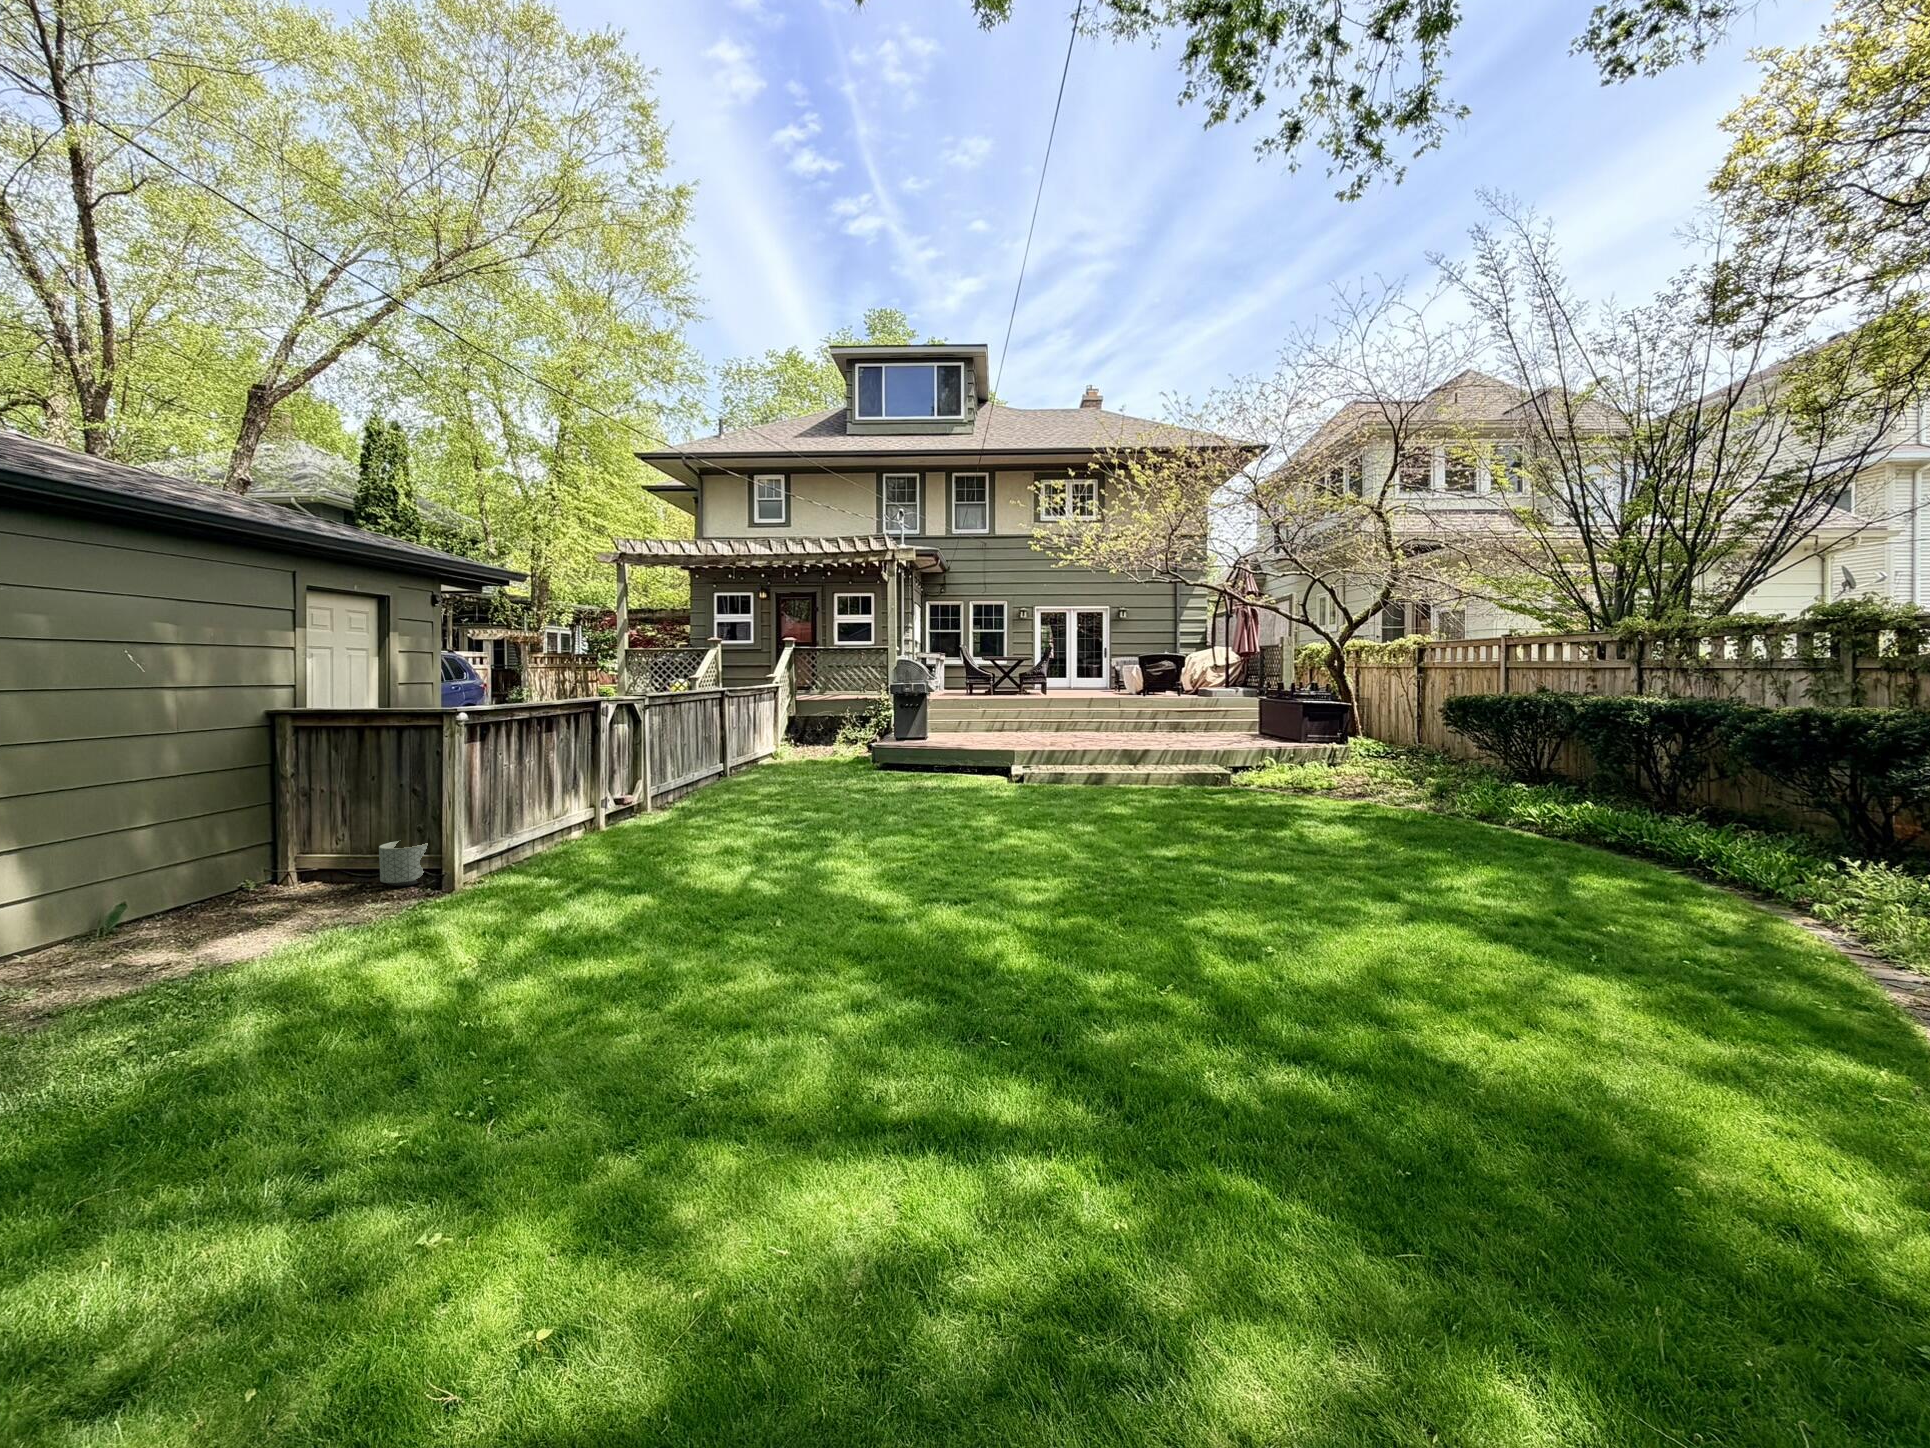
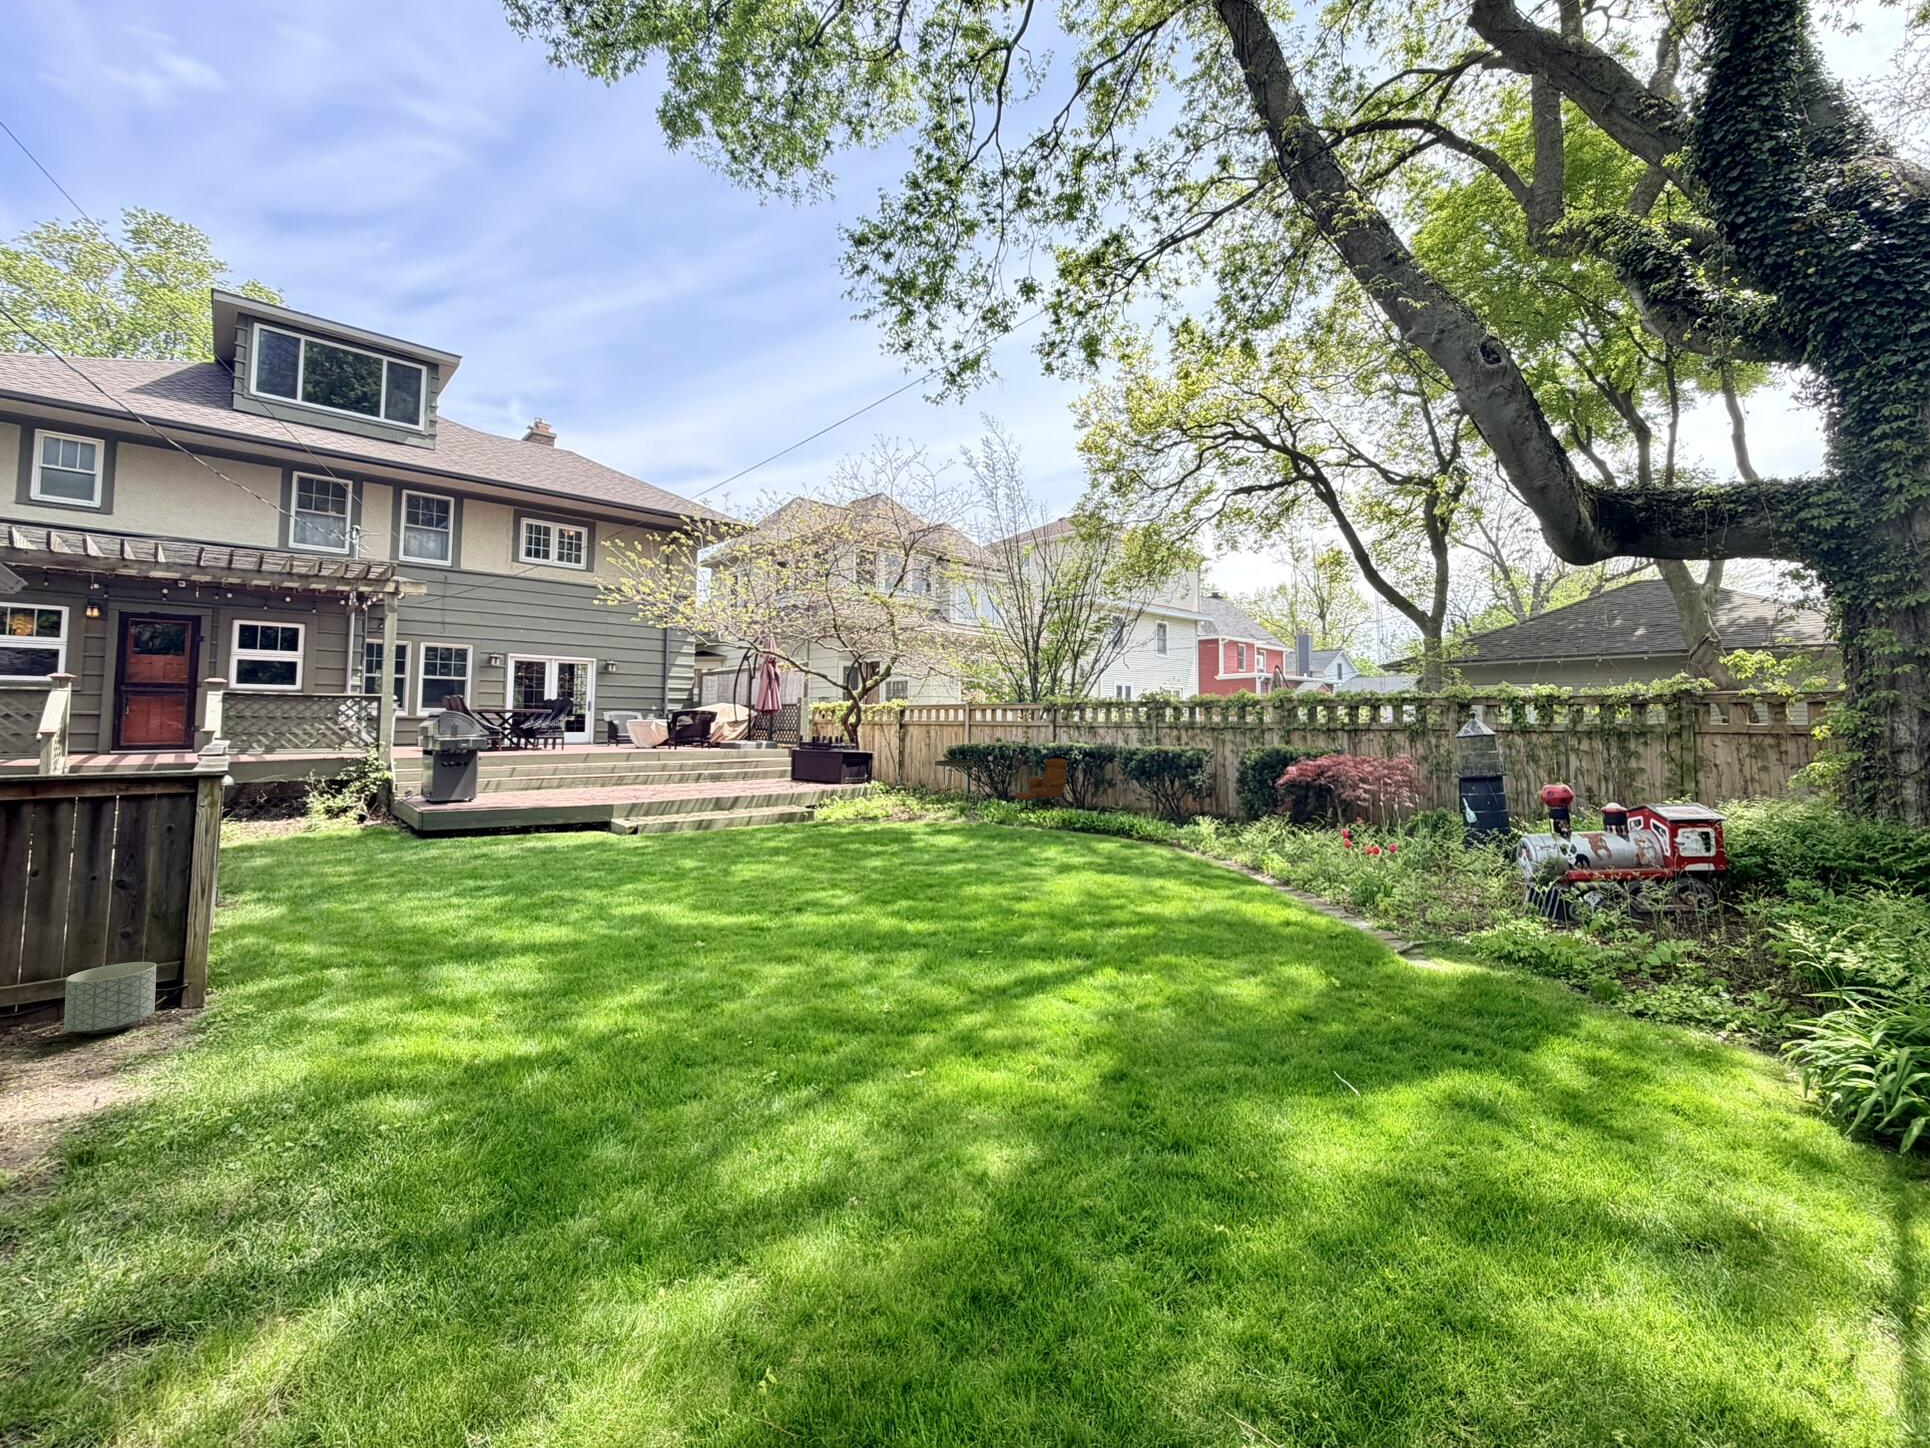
side table: none [1432,720,1497,777] -> present [935,760,974,800]
lounge chair: none [1521,723,1641,810] -> present [1016,759,1067,813]

